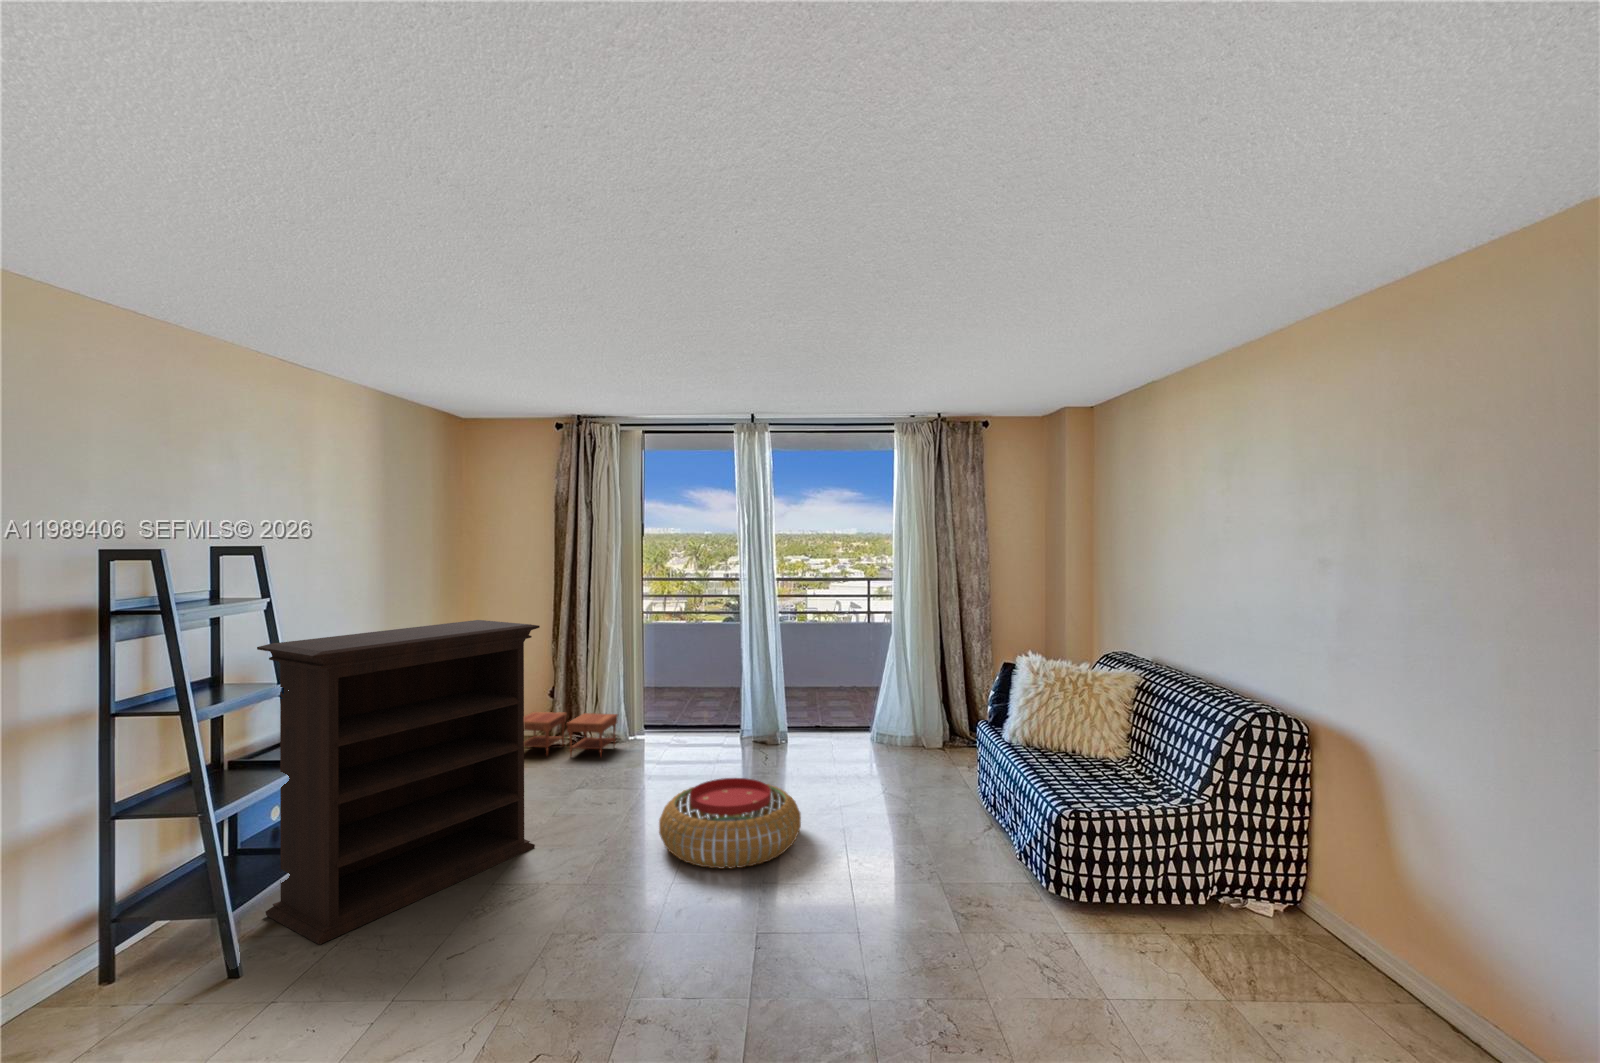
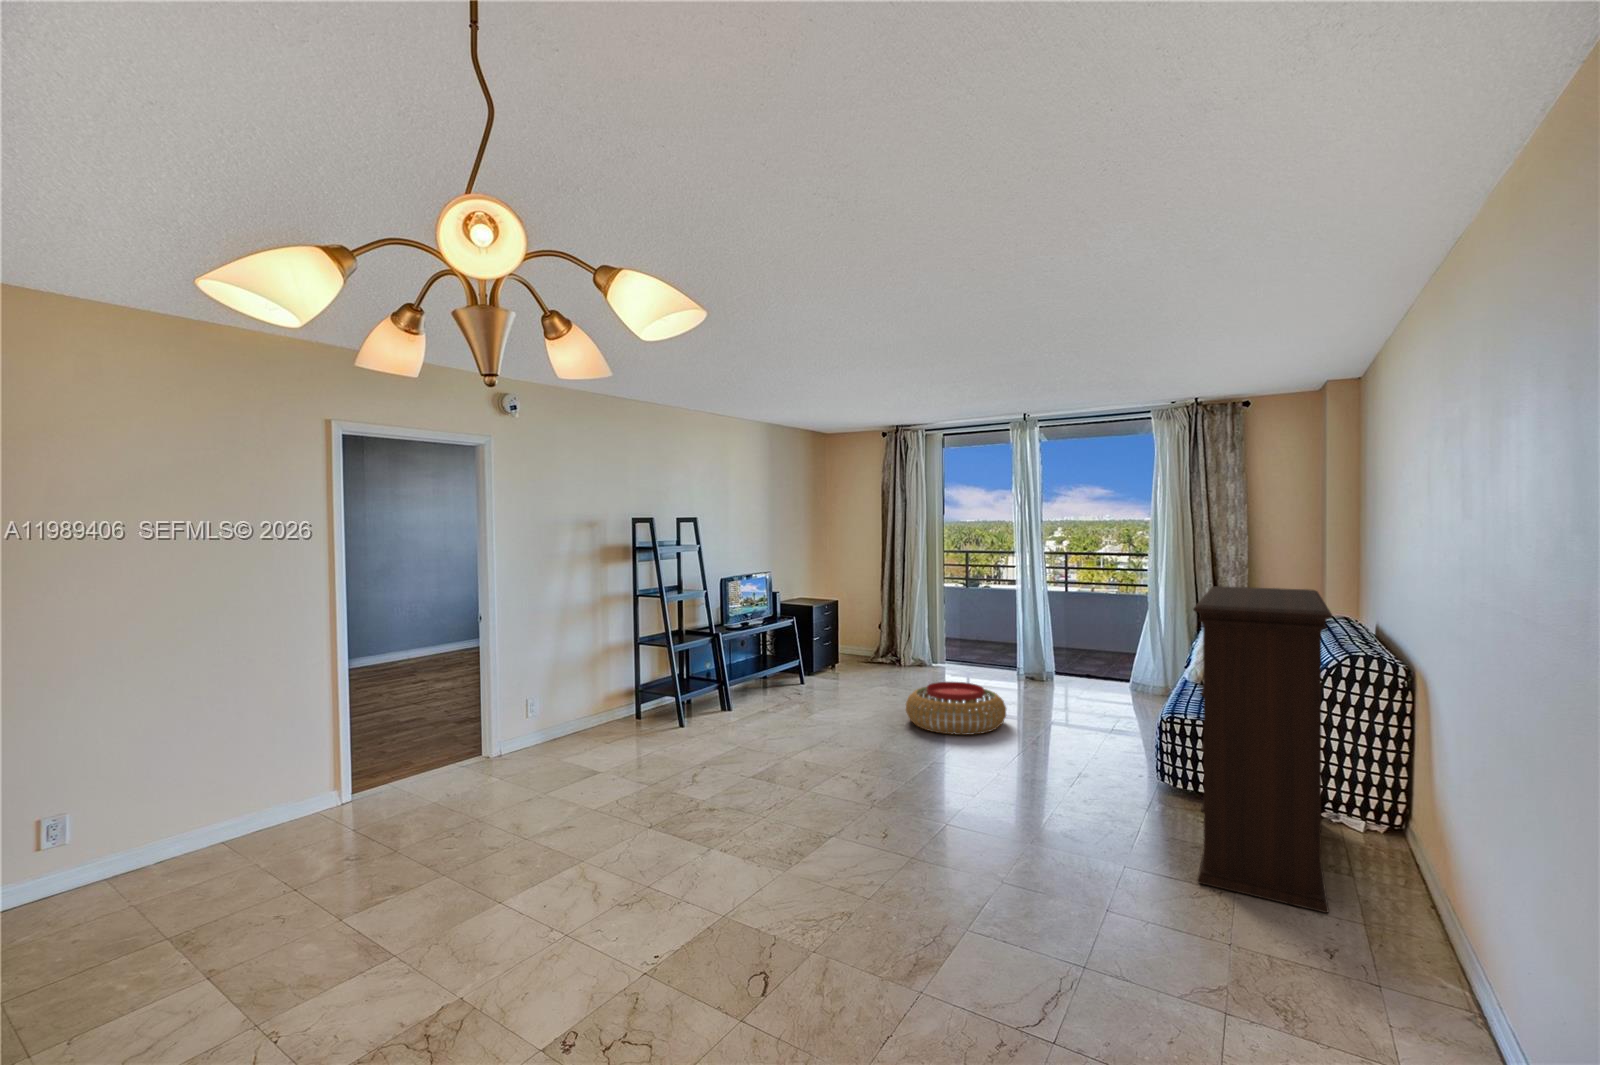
bookshelf: present [257,620,540,945] -> present [1193,586,1333,913]
side table: present [524,712,618,757] -> none [850,638,922,673]

